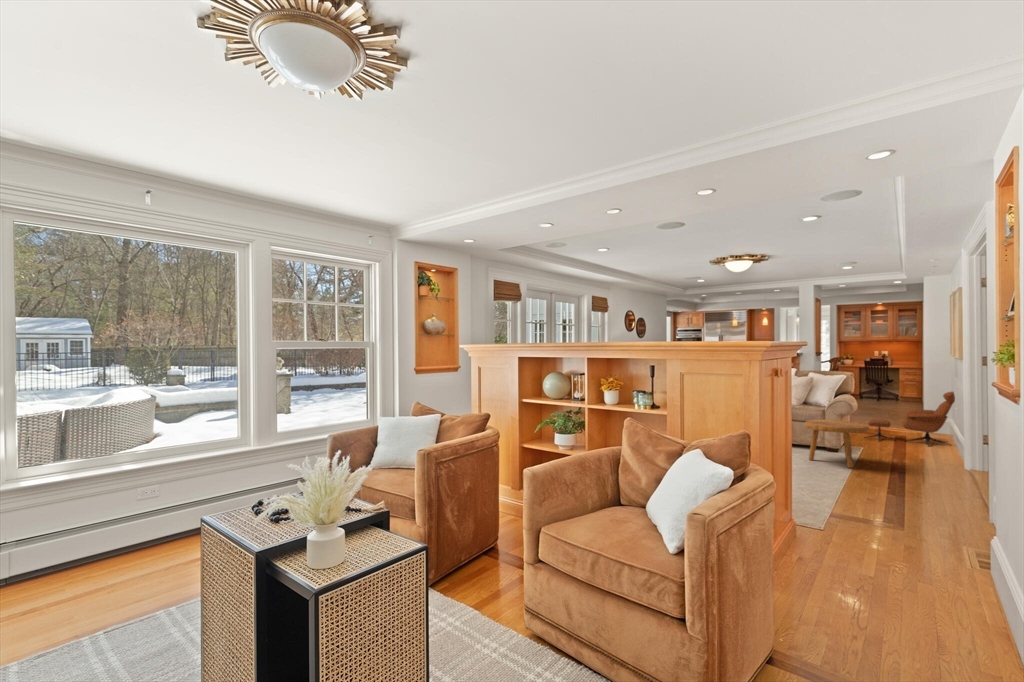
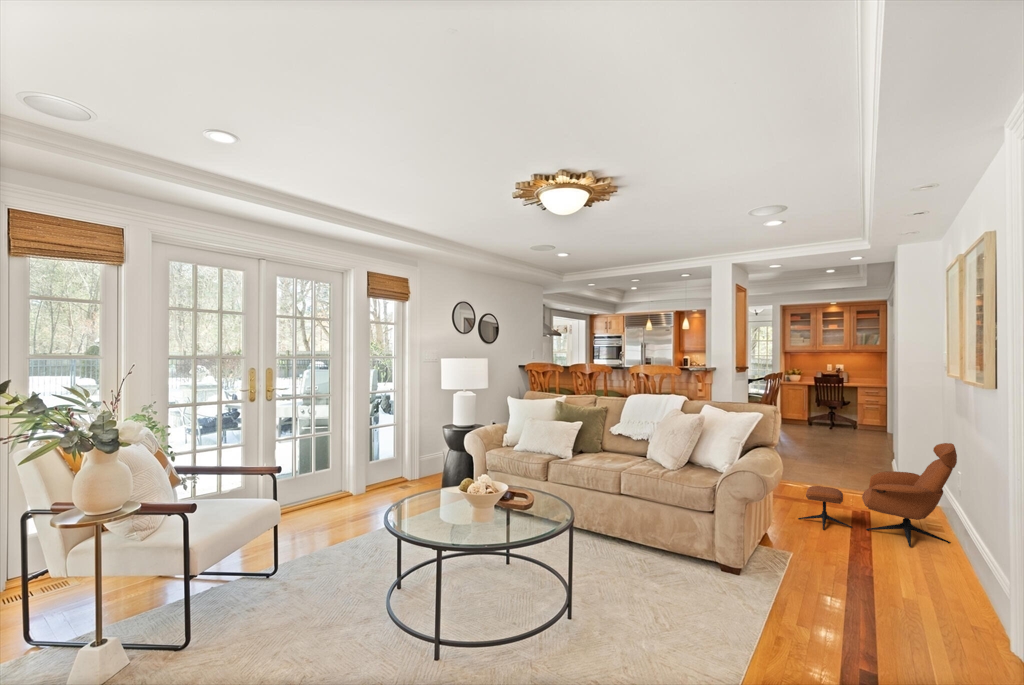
footstool: present [805,420,869,468] -> none [664,511,792,643]

